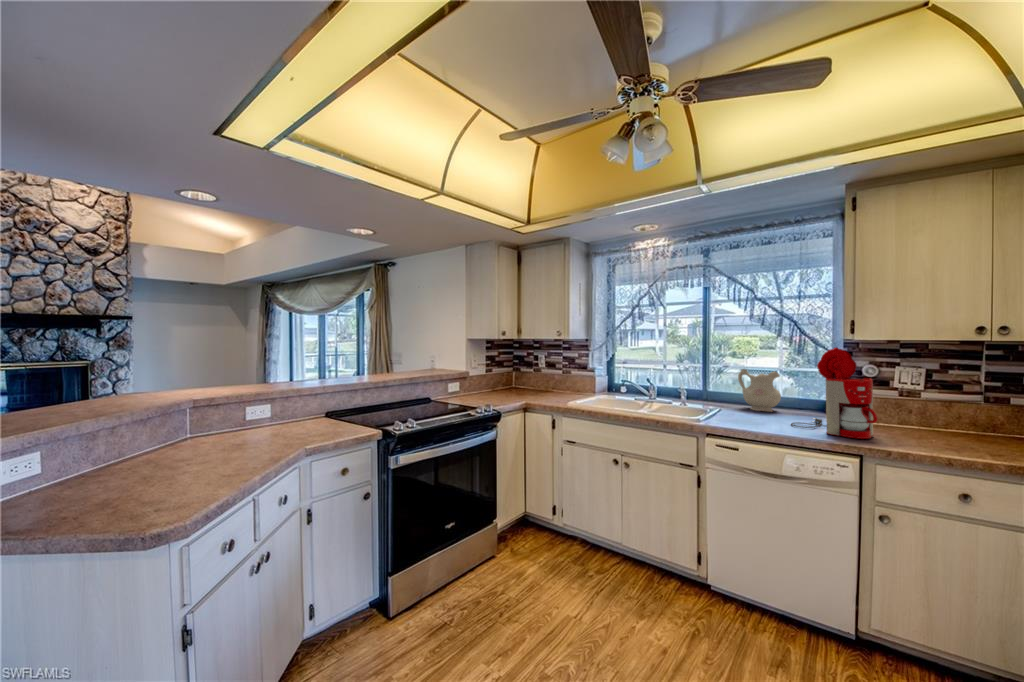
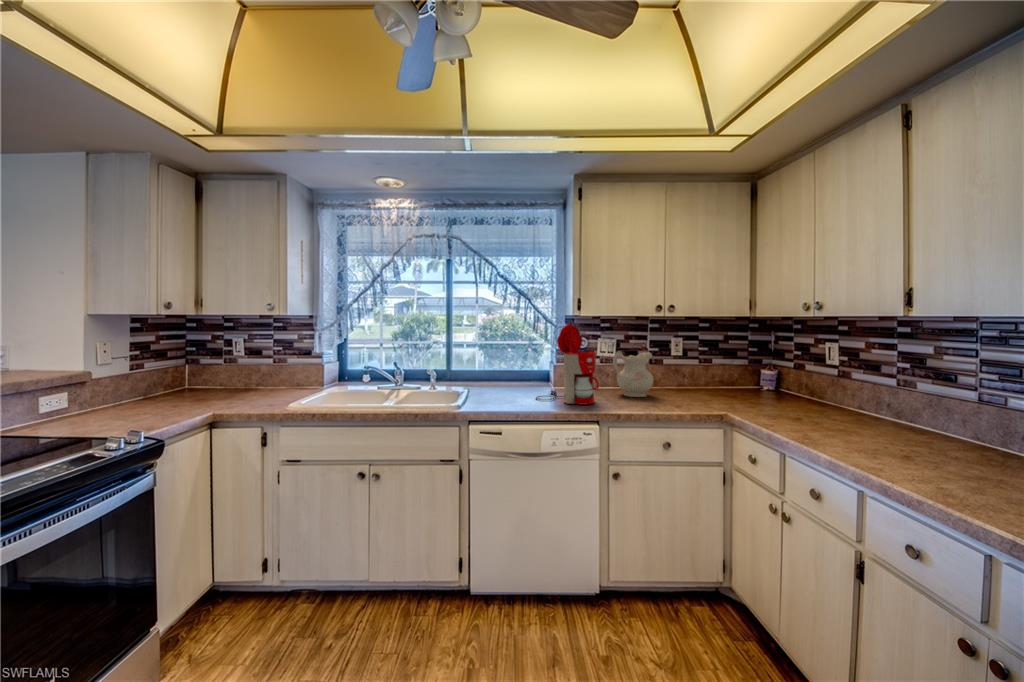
ceramic pitcher: present [738,369,781,412] -> present [613,351,653,397]

